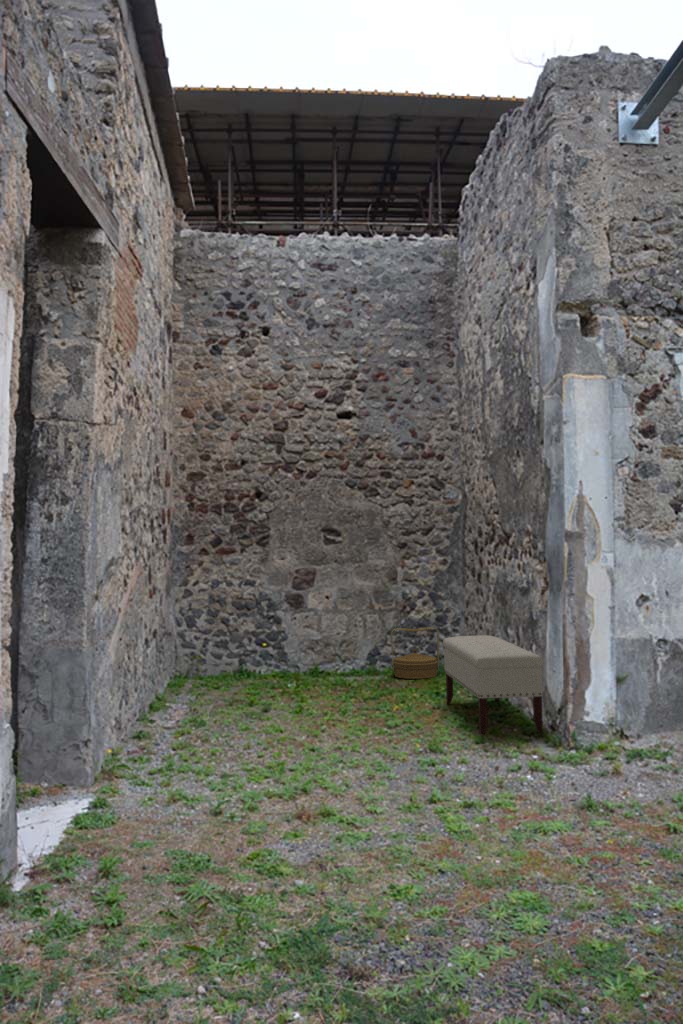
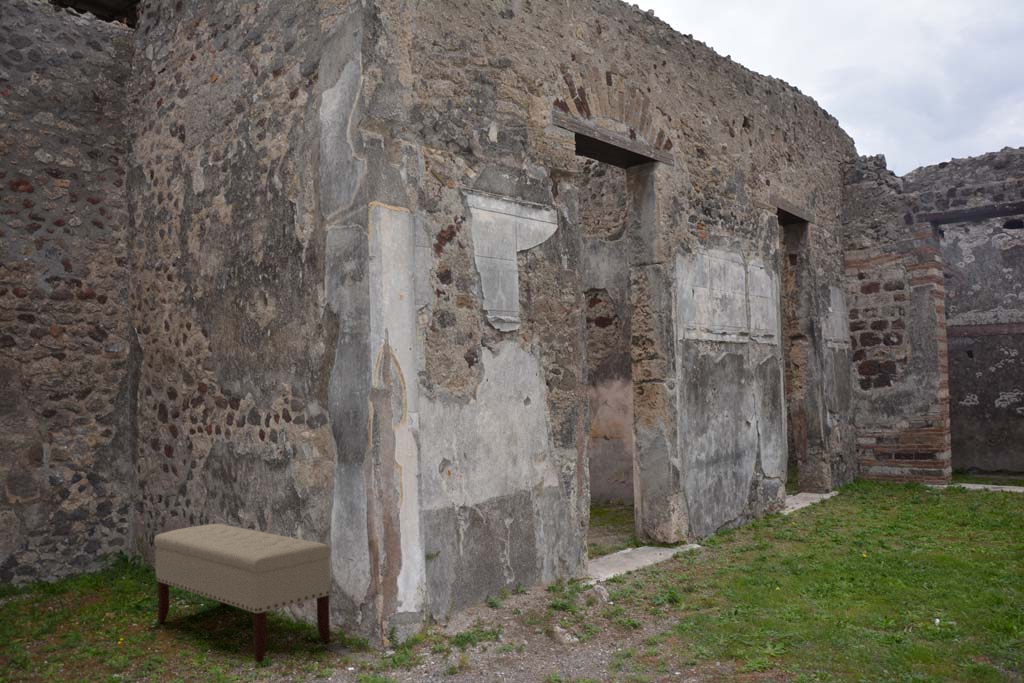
woven basket: present [391,627,439,679] -> none [35,520,107,595]

